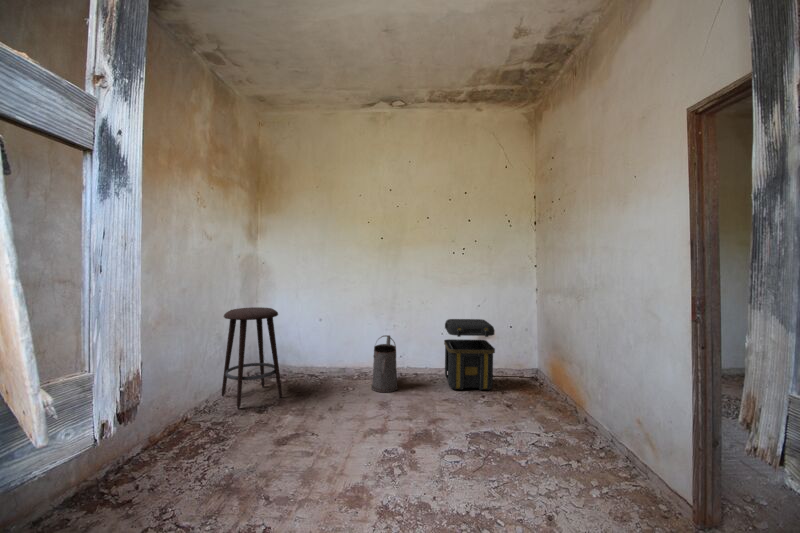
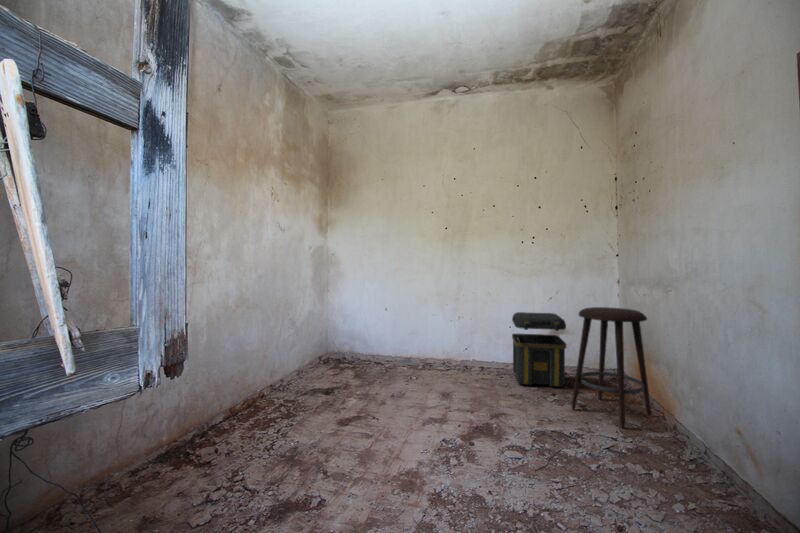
stool: present [222,307,282,409] -> present [572,307,651,428]
watering can: present [371,335,398,392] -> none [436,327,463,383]

